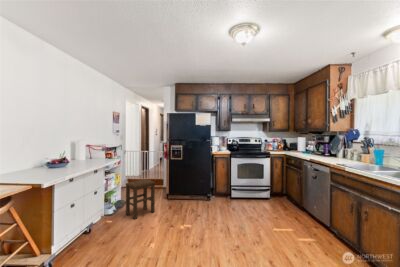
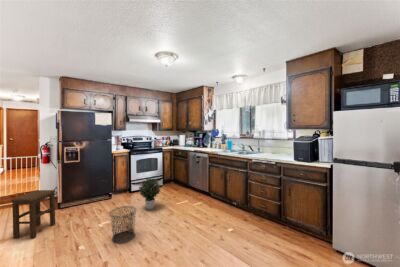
potted plant: none [226,187,252,225] -> present [139,178,160,210]
waste bin: none [178,212,206,254] -> present [111,206,136,243]

